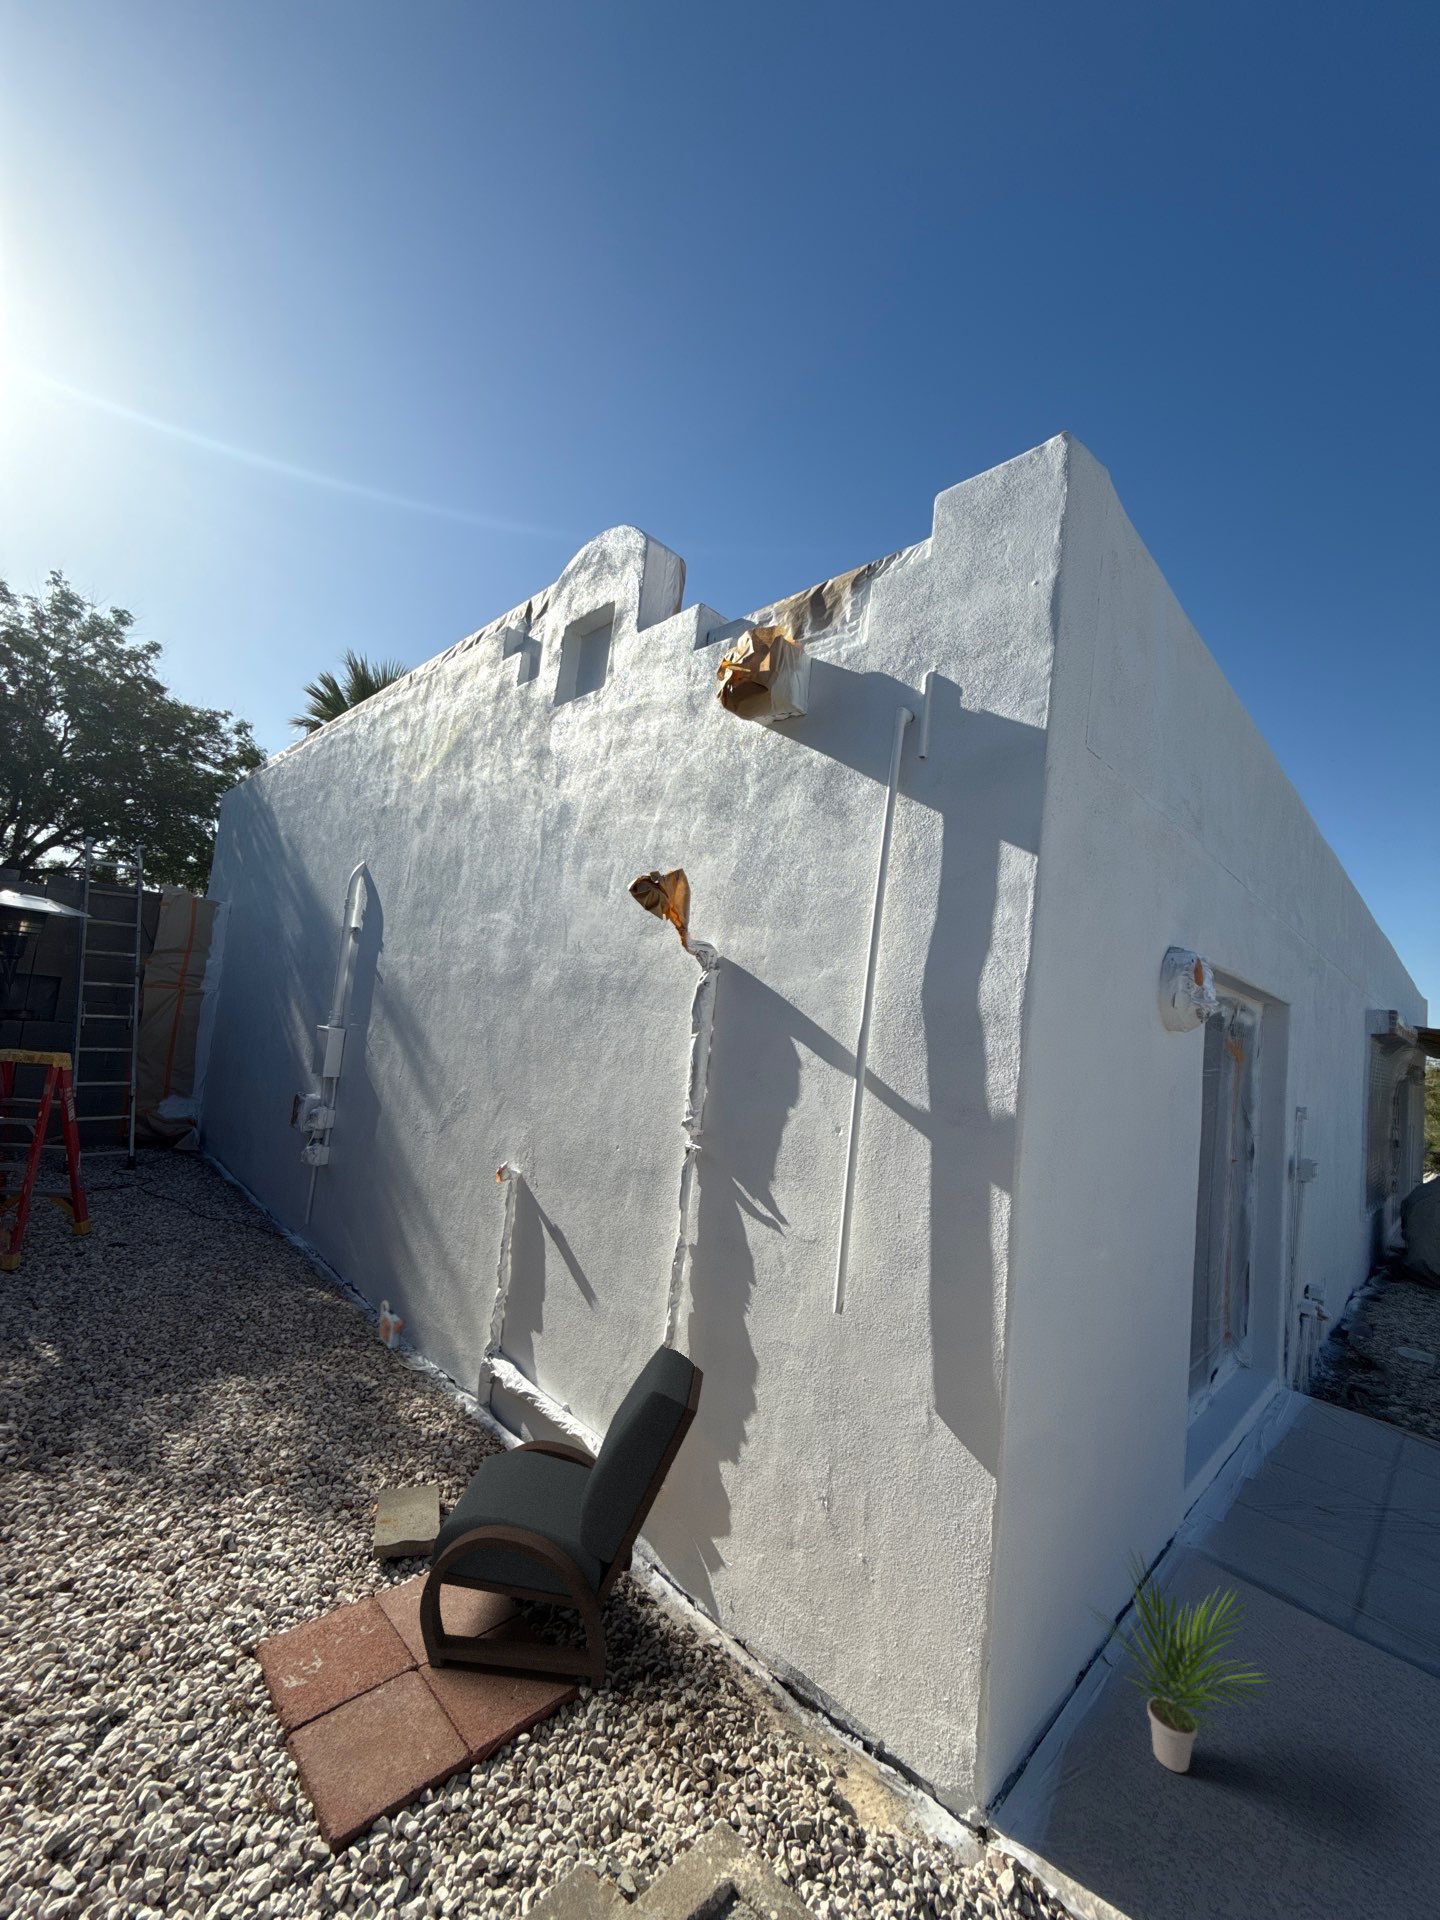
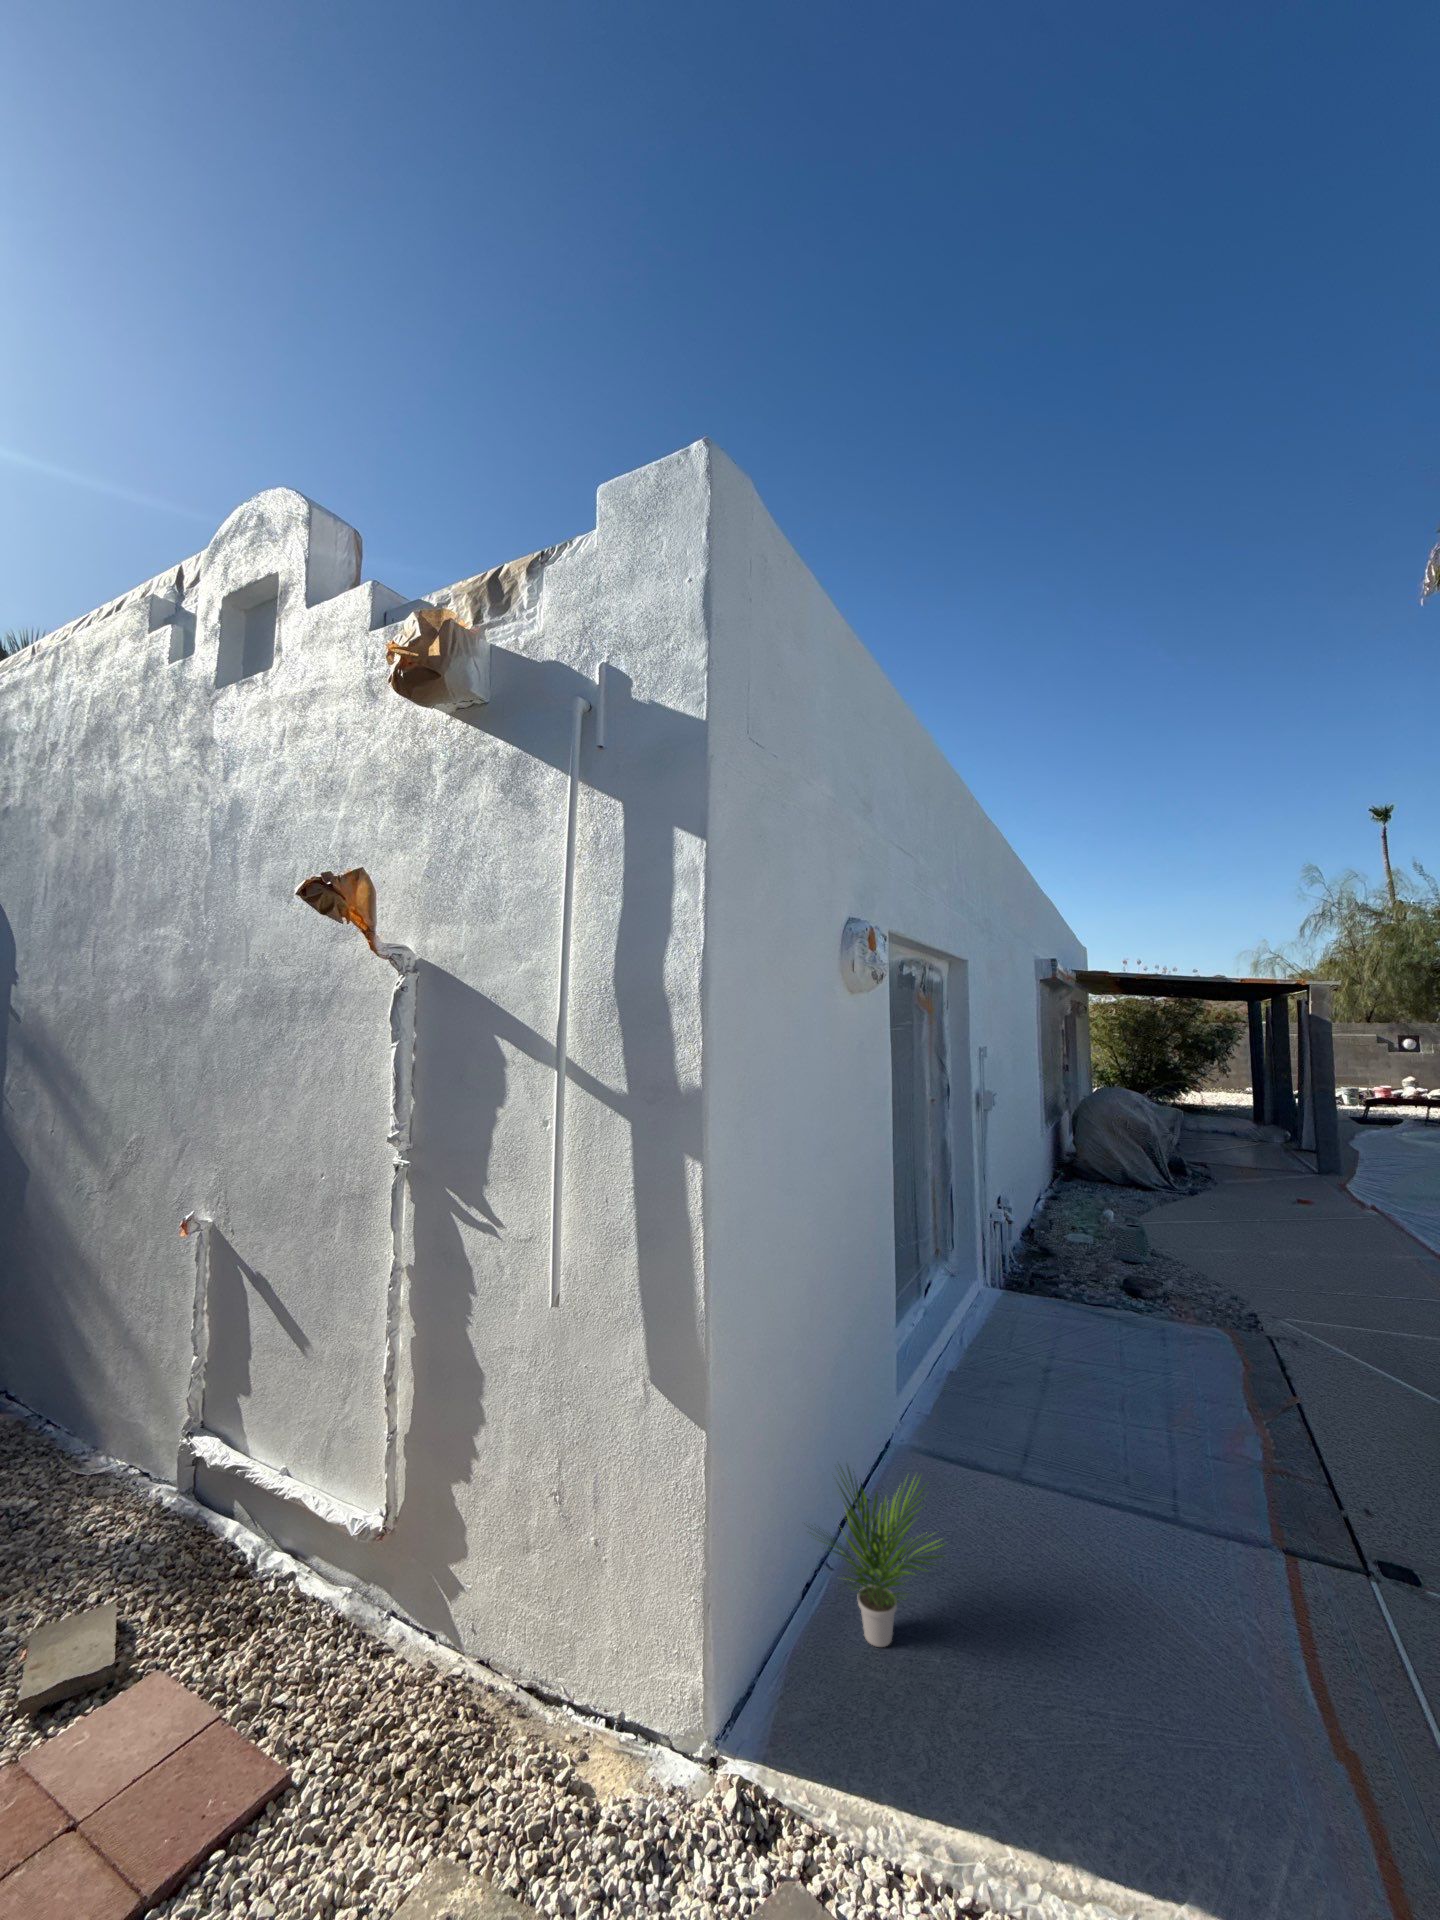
watering can: present [379,1301,405,1348] -> none [40,1398,75,1454]
lounge chair: present [420,1344,704,1688] -> none [77,1365,432,1814]

